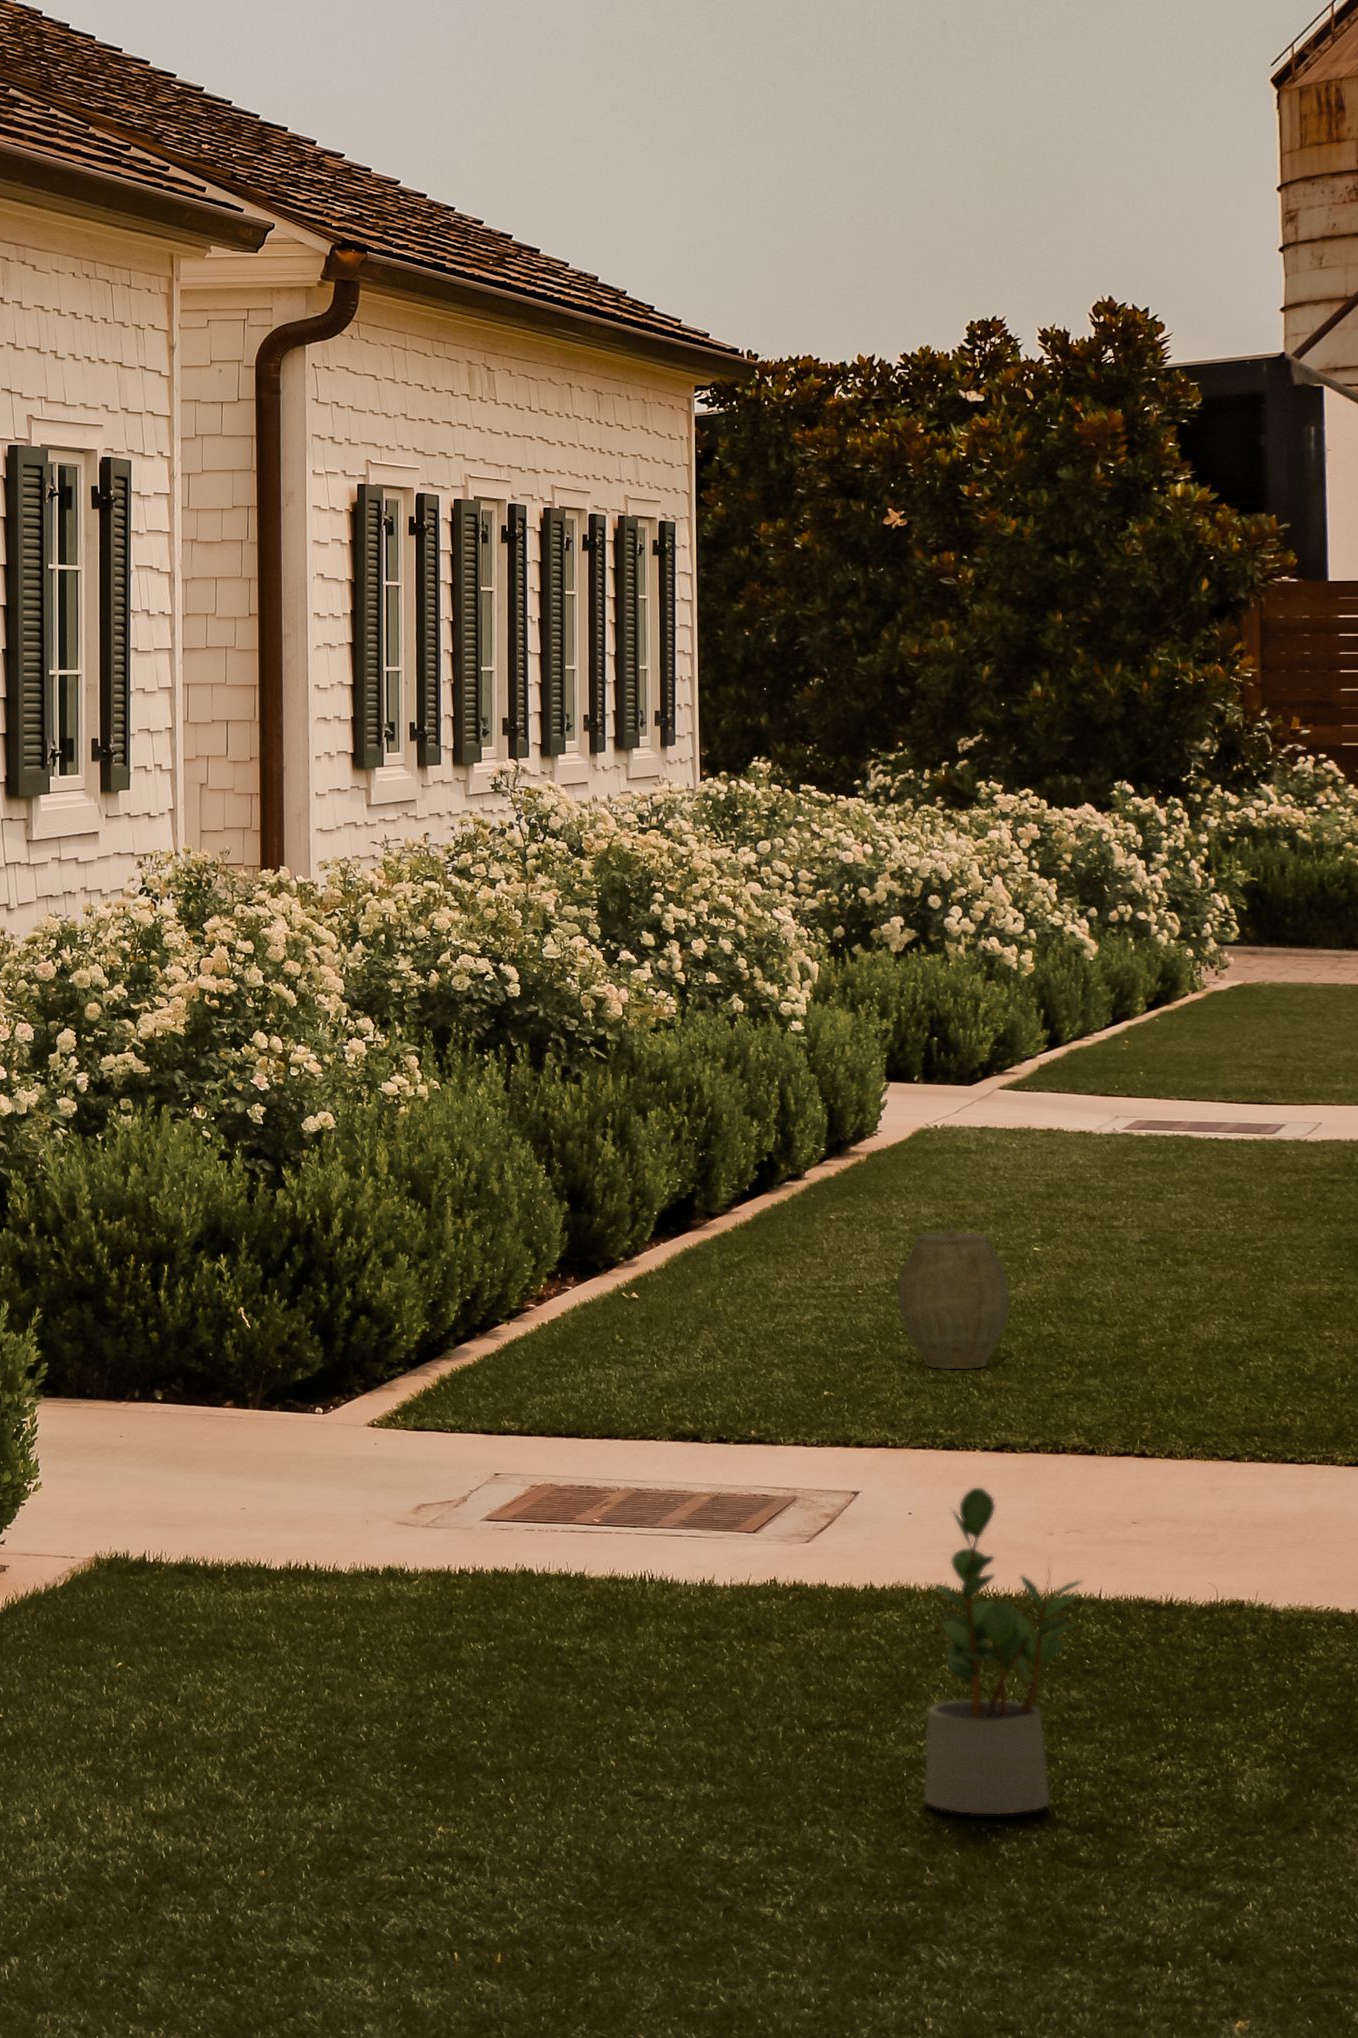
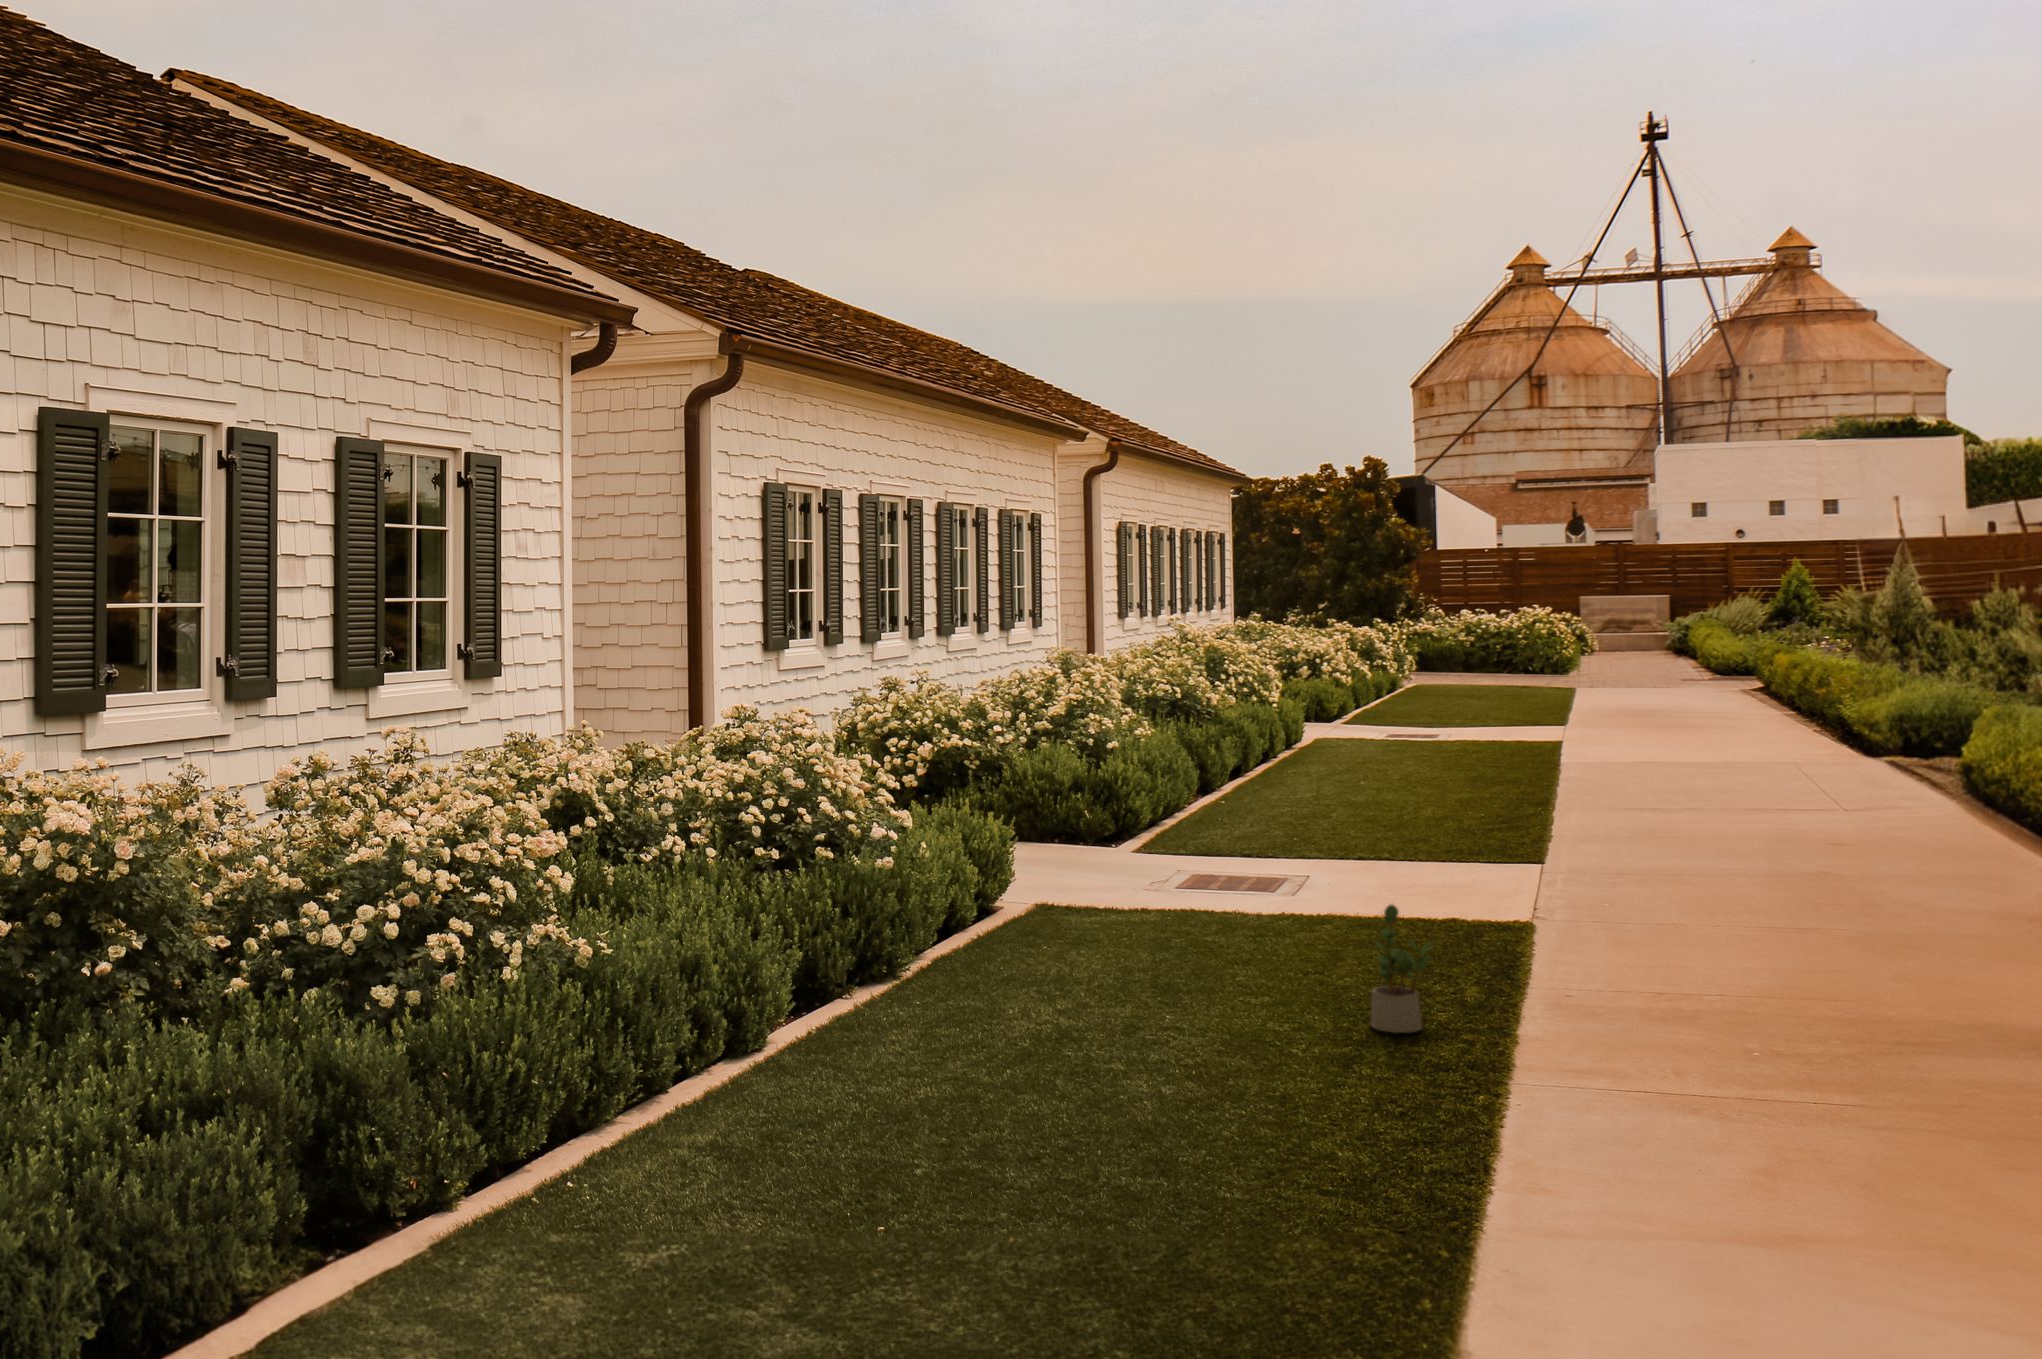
woven basket: present [899,1229,1009,1369] -> none [1328,785,1370,835]

